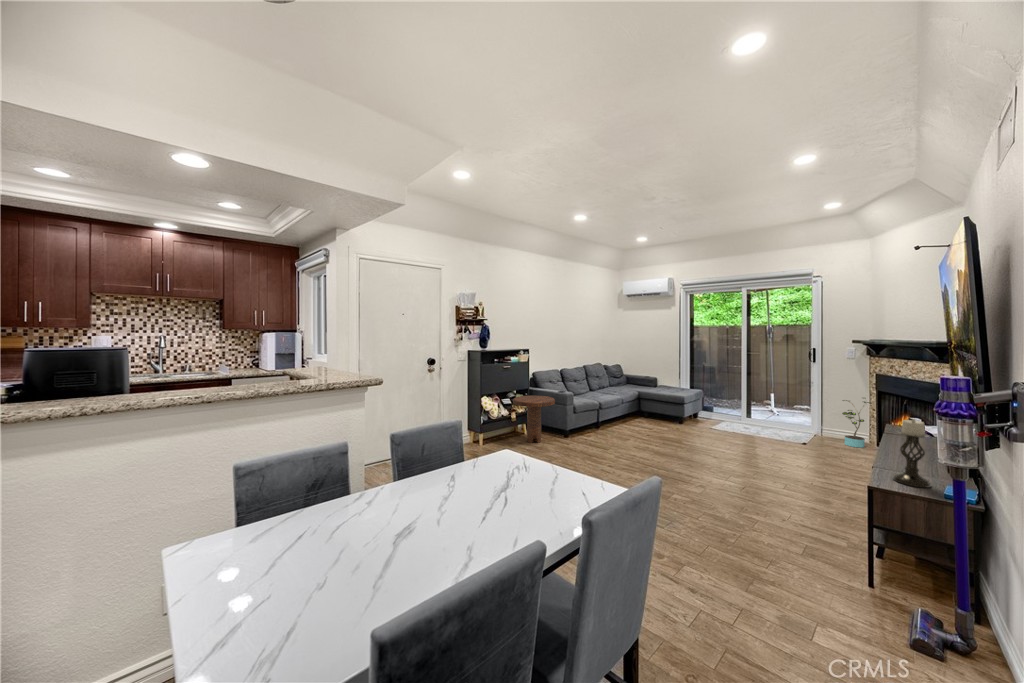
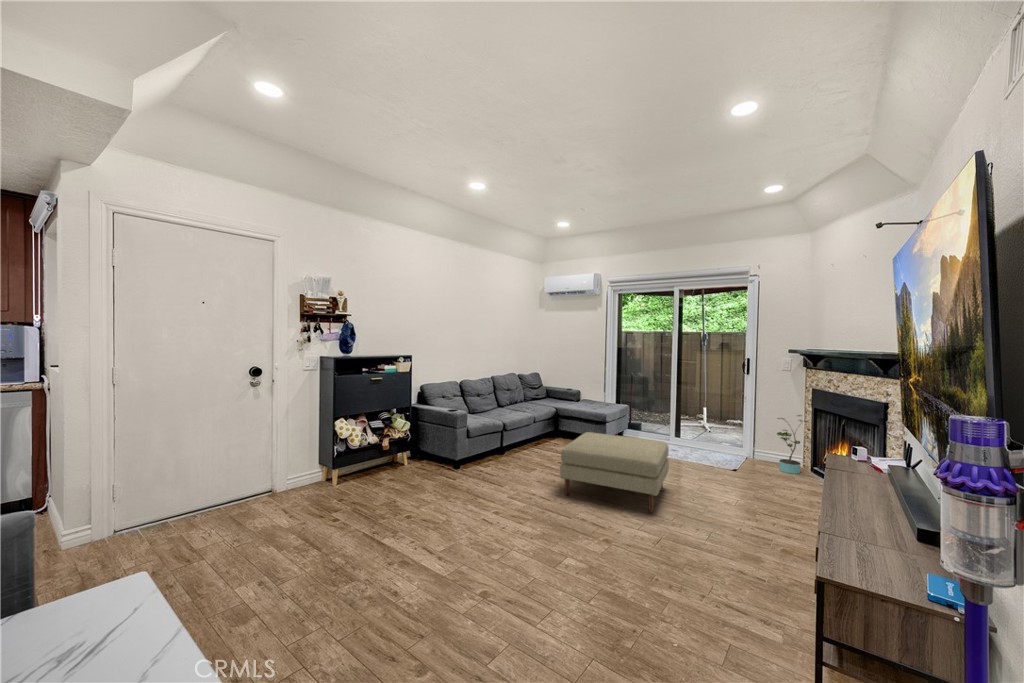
side table: present [513,395,555,443] -> none [383,415,439,479]
ottoman: none [657,410,746,470] -> present [560,432,669,513]
candle holder: present [893,419,931,488] -> none [844,466,900,576]

